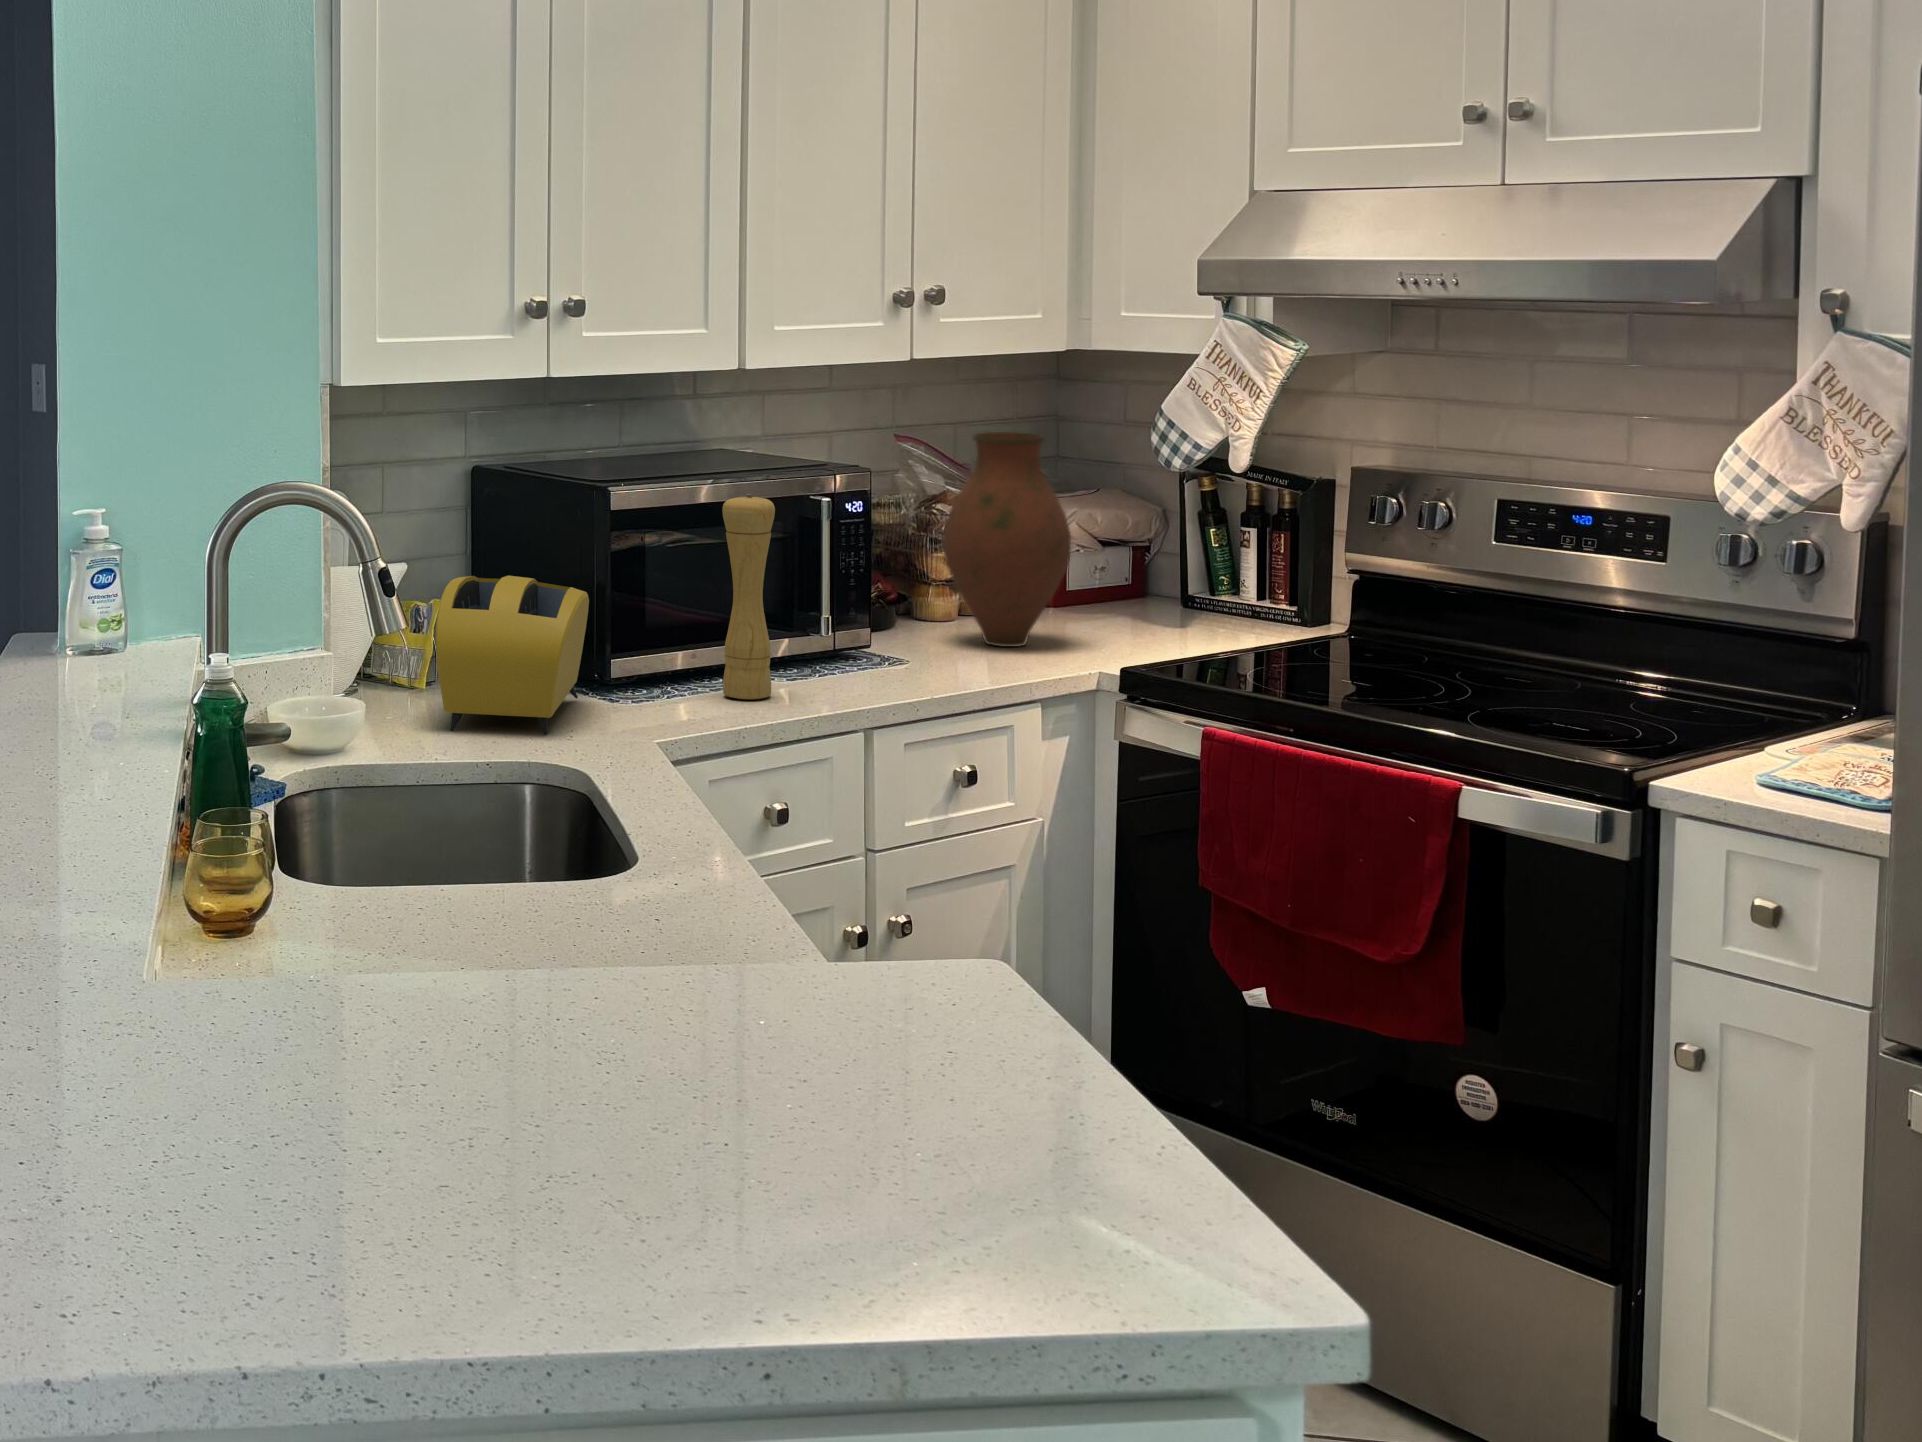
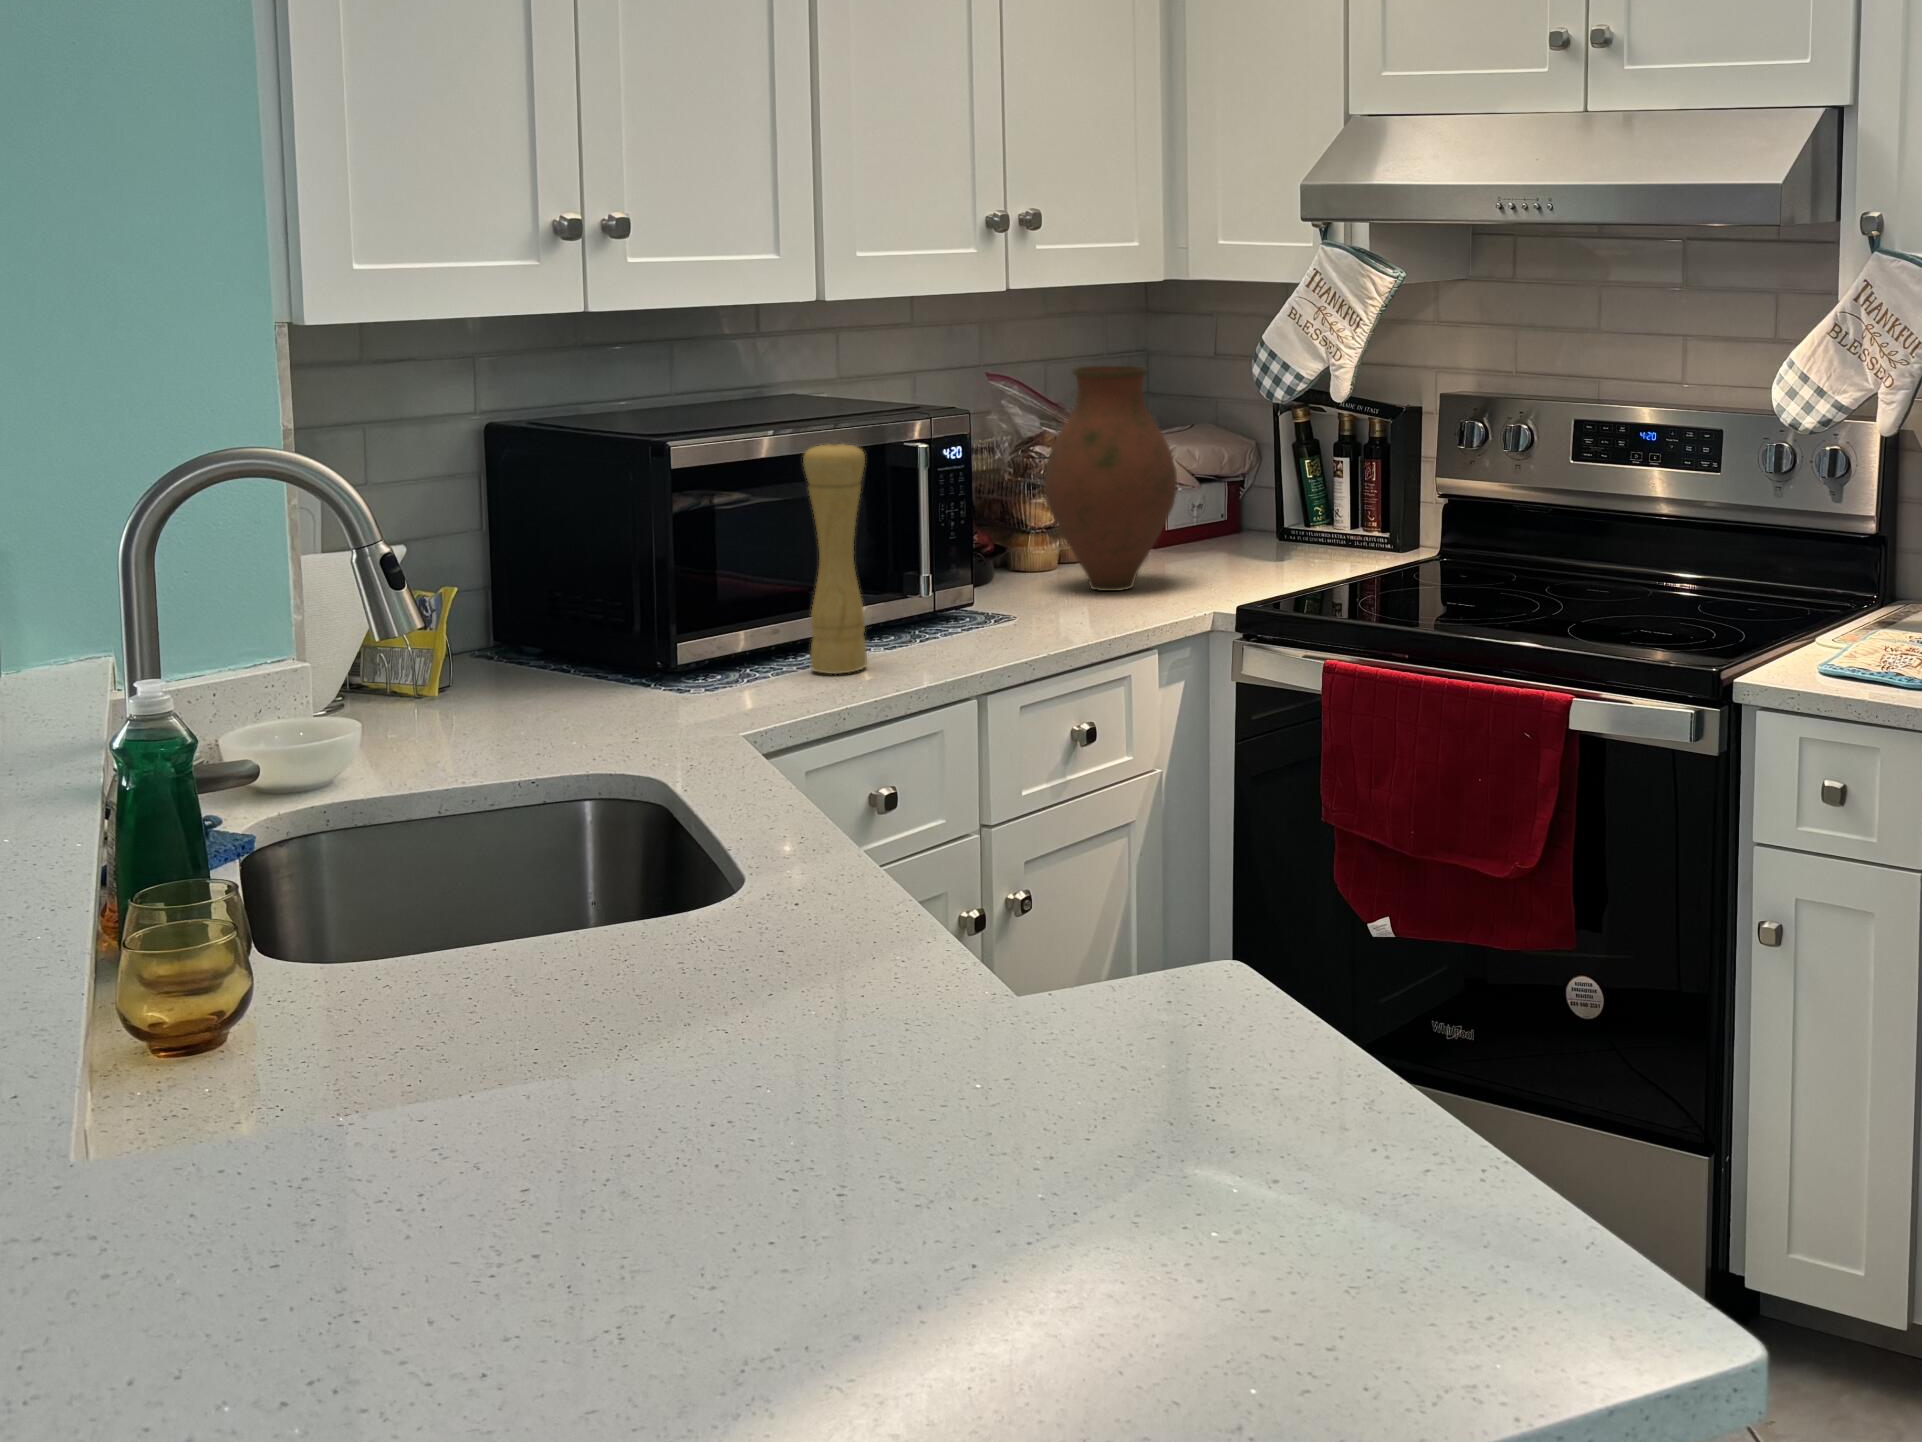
toaster: present [435,576,589,735] -> none [442,551,643,746]

